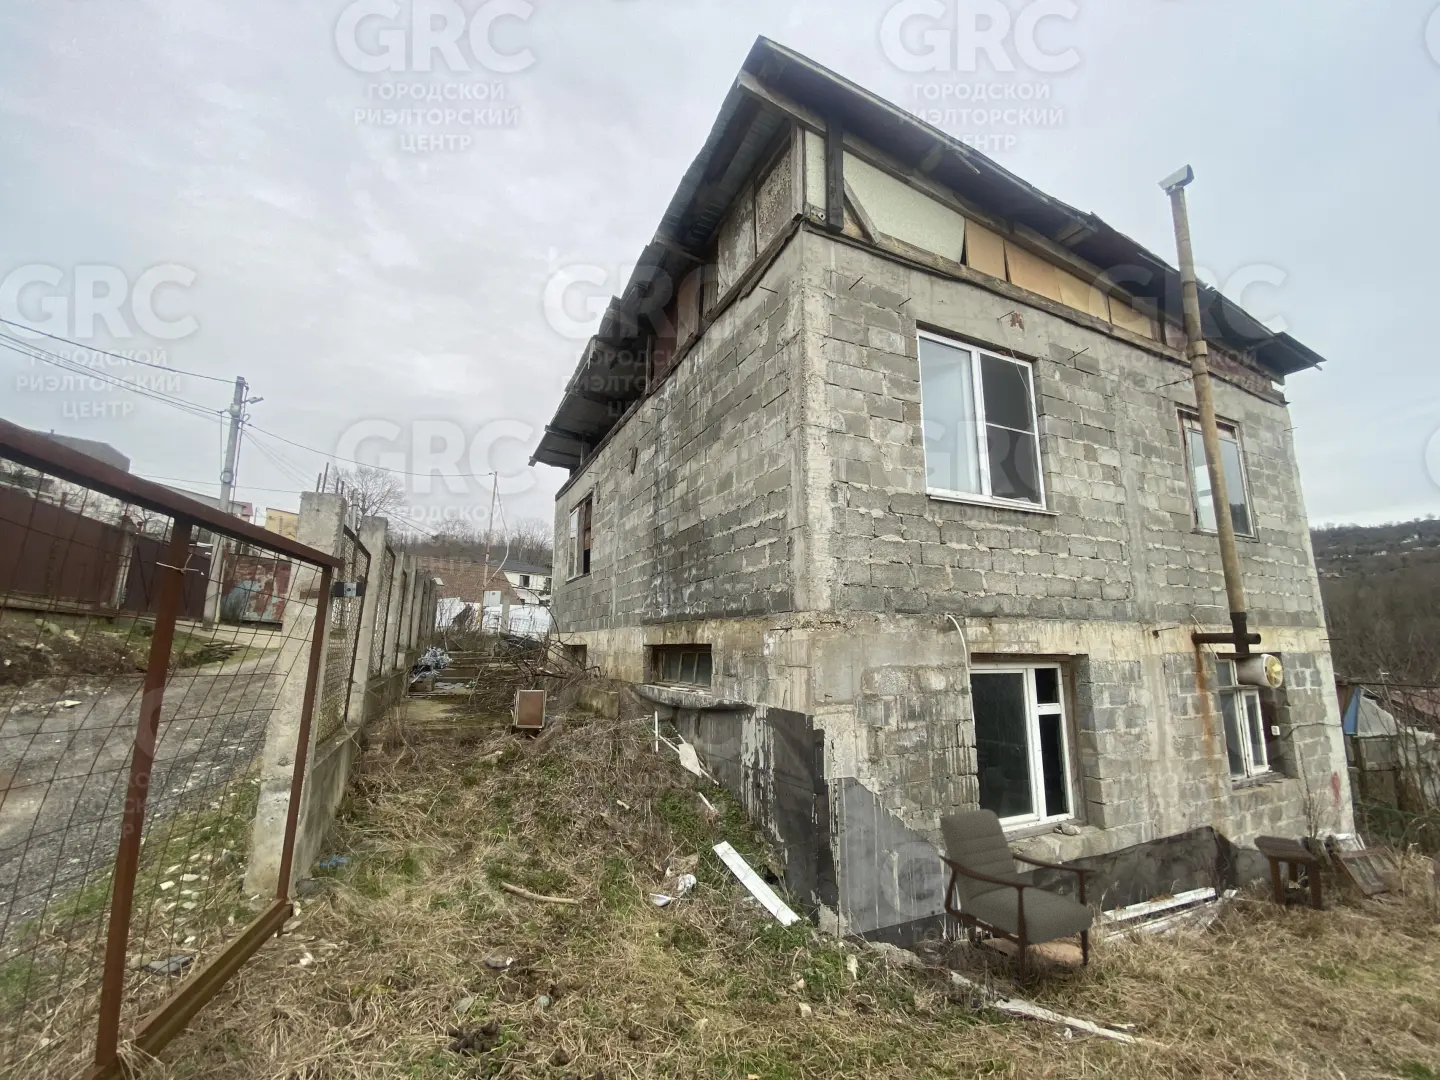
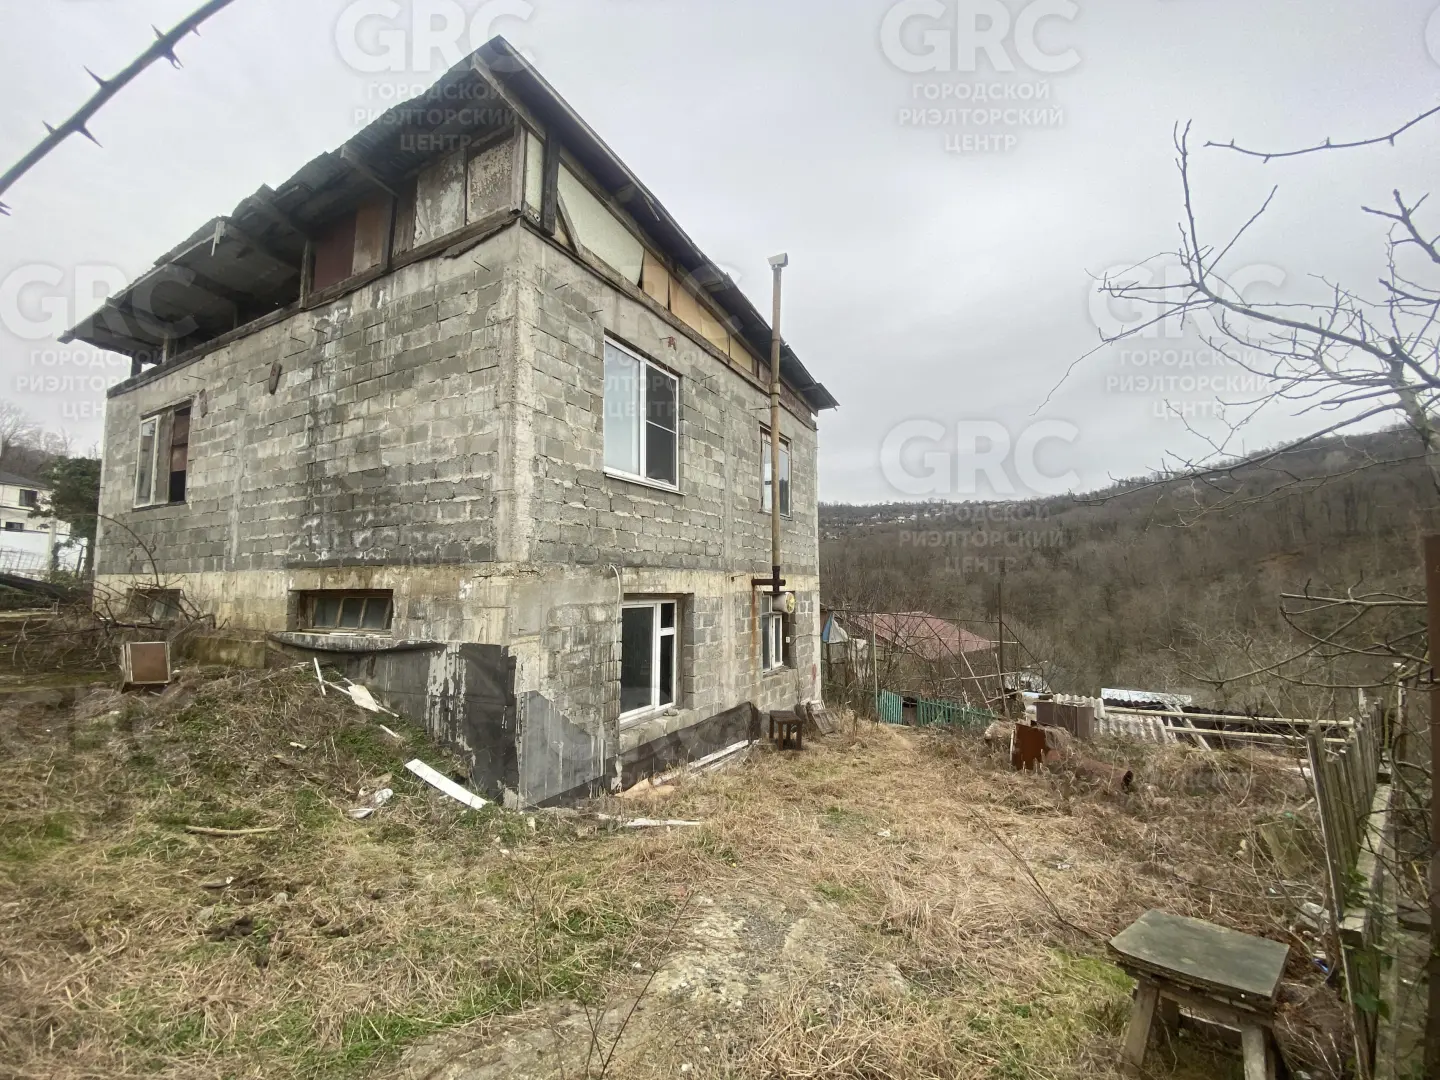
chair: present [939,809,1096,986] -> none [588,708,693,817]

